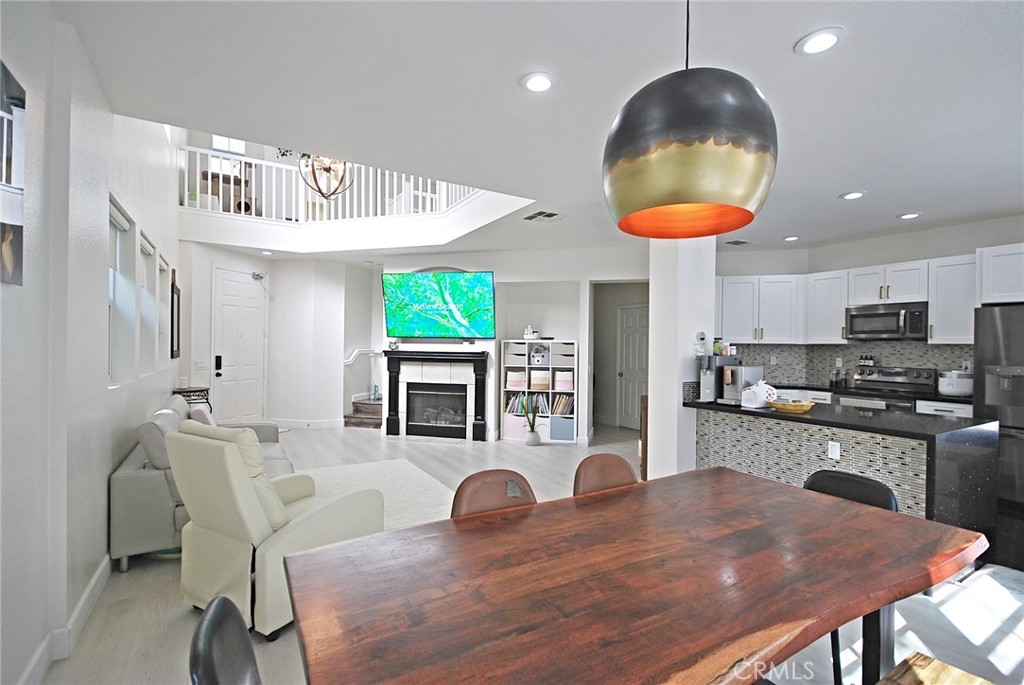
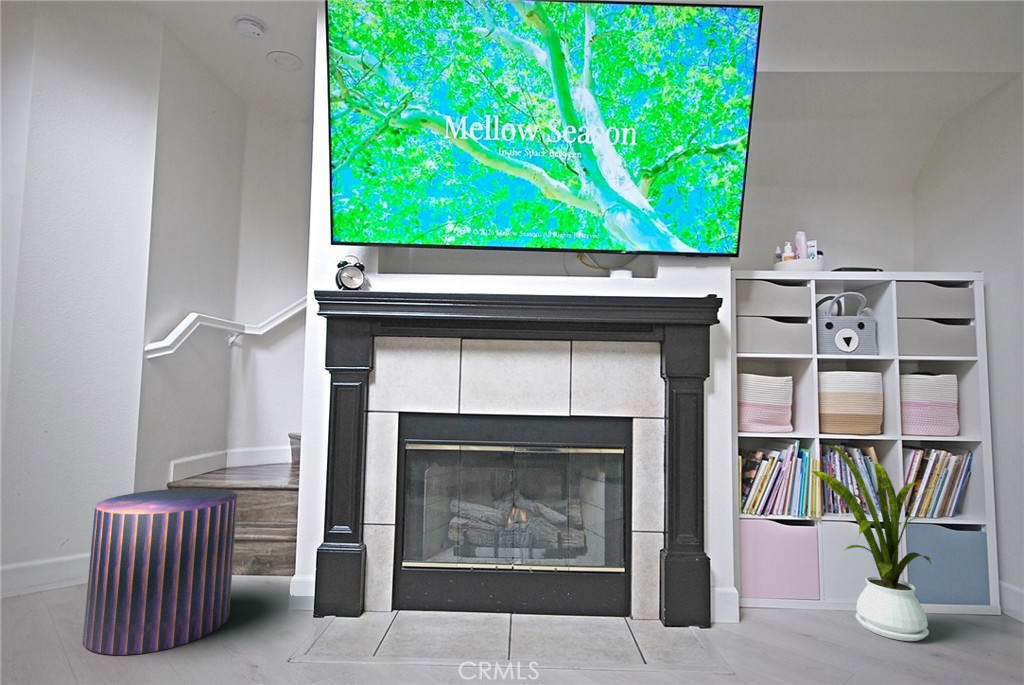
pouf: none [337,402,369,437] -> present [83,488,238,655]

